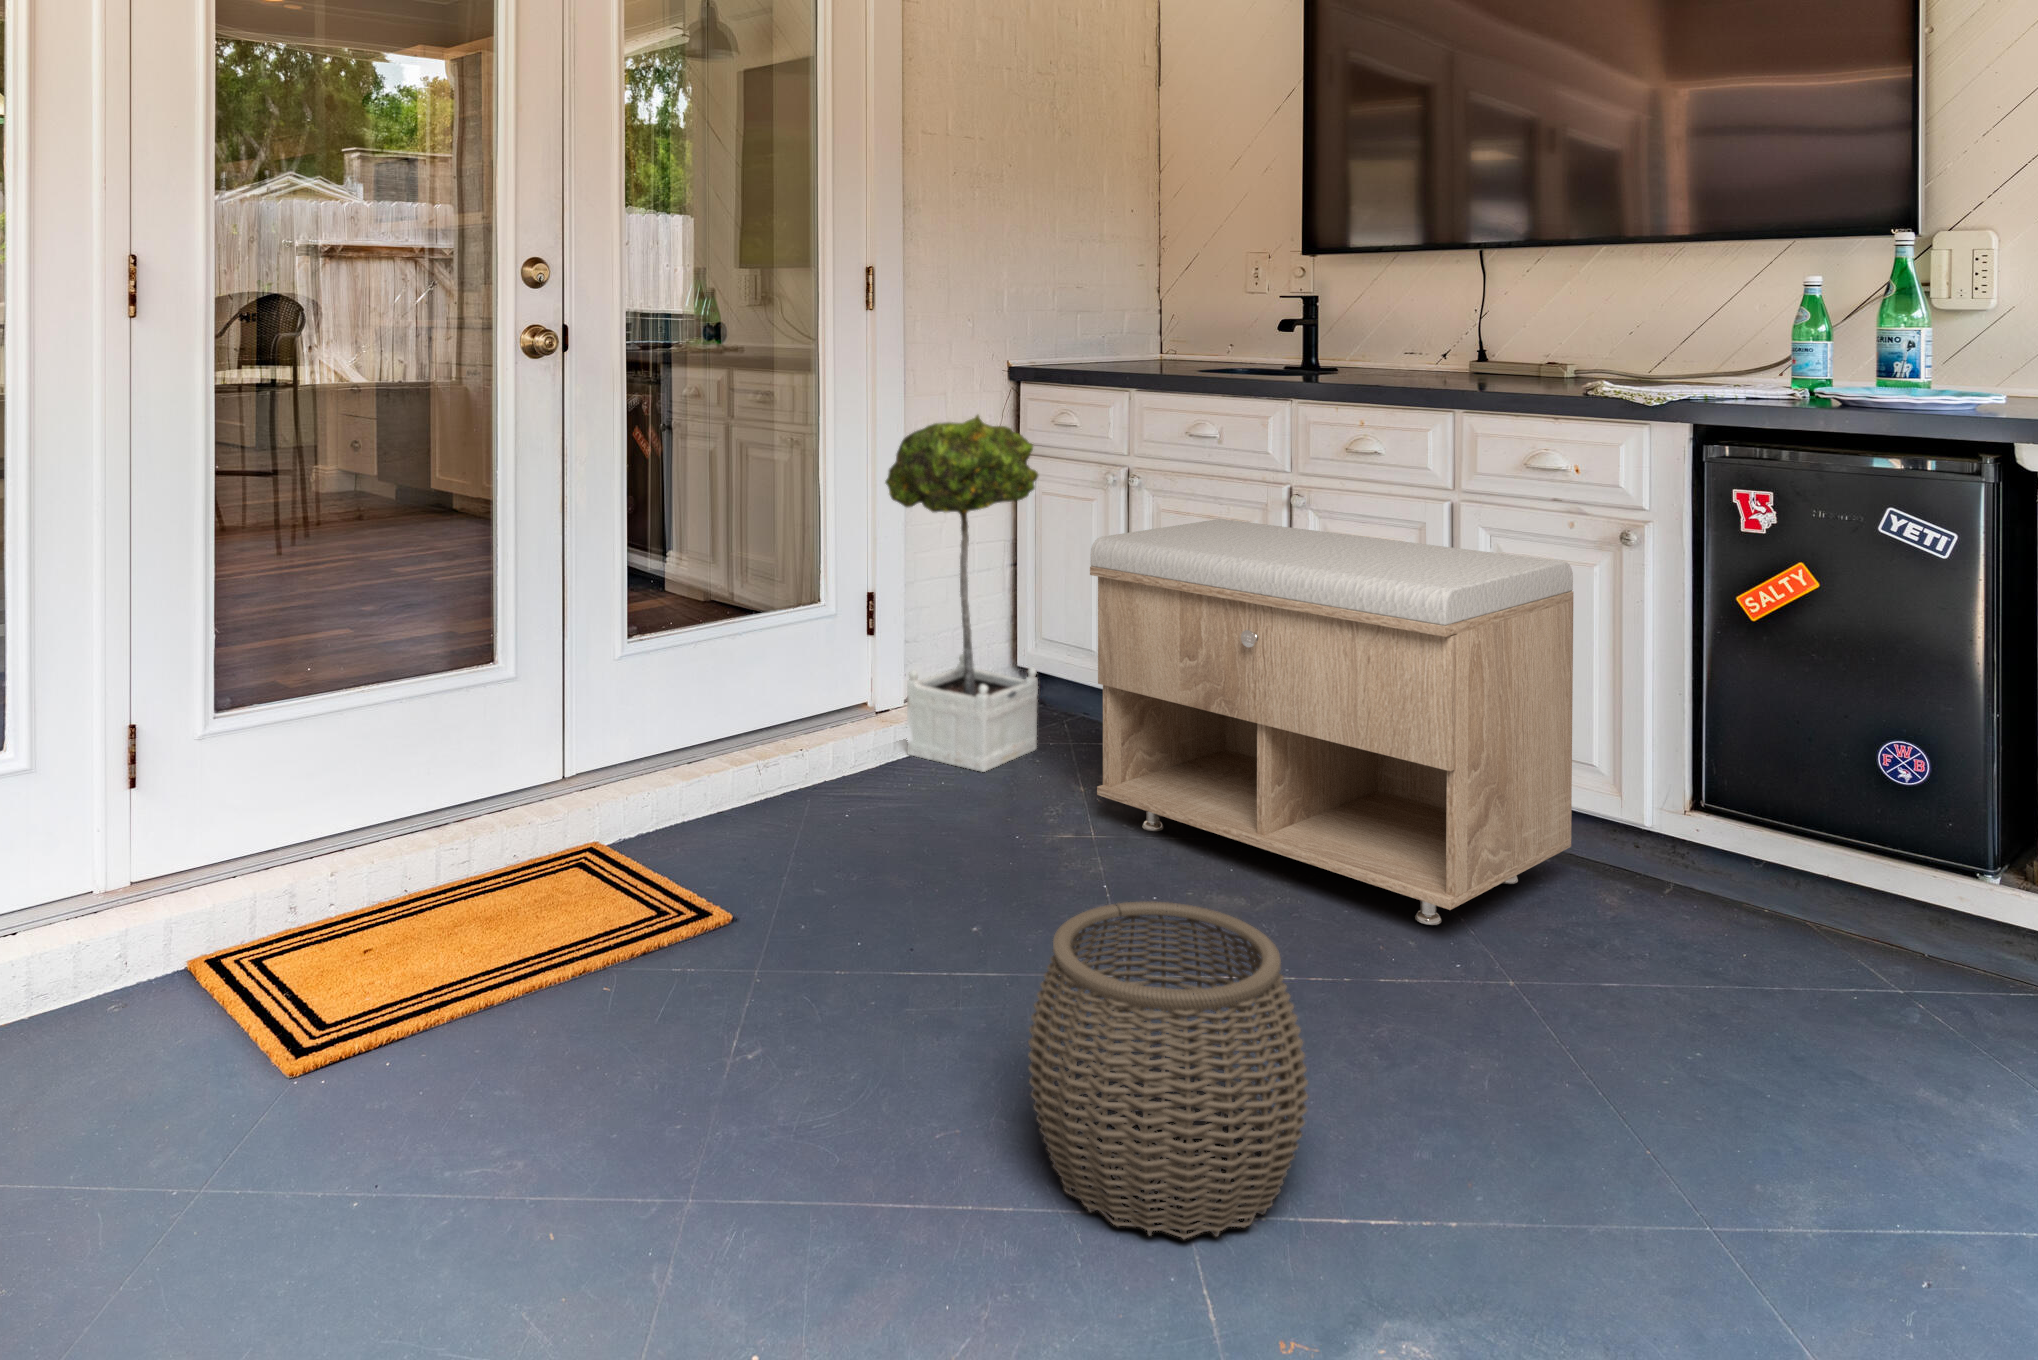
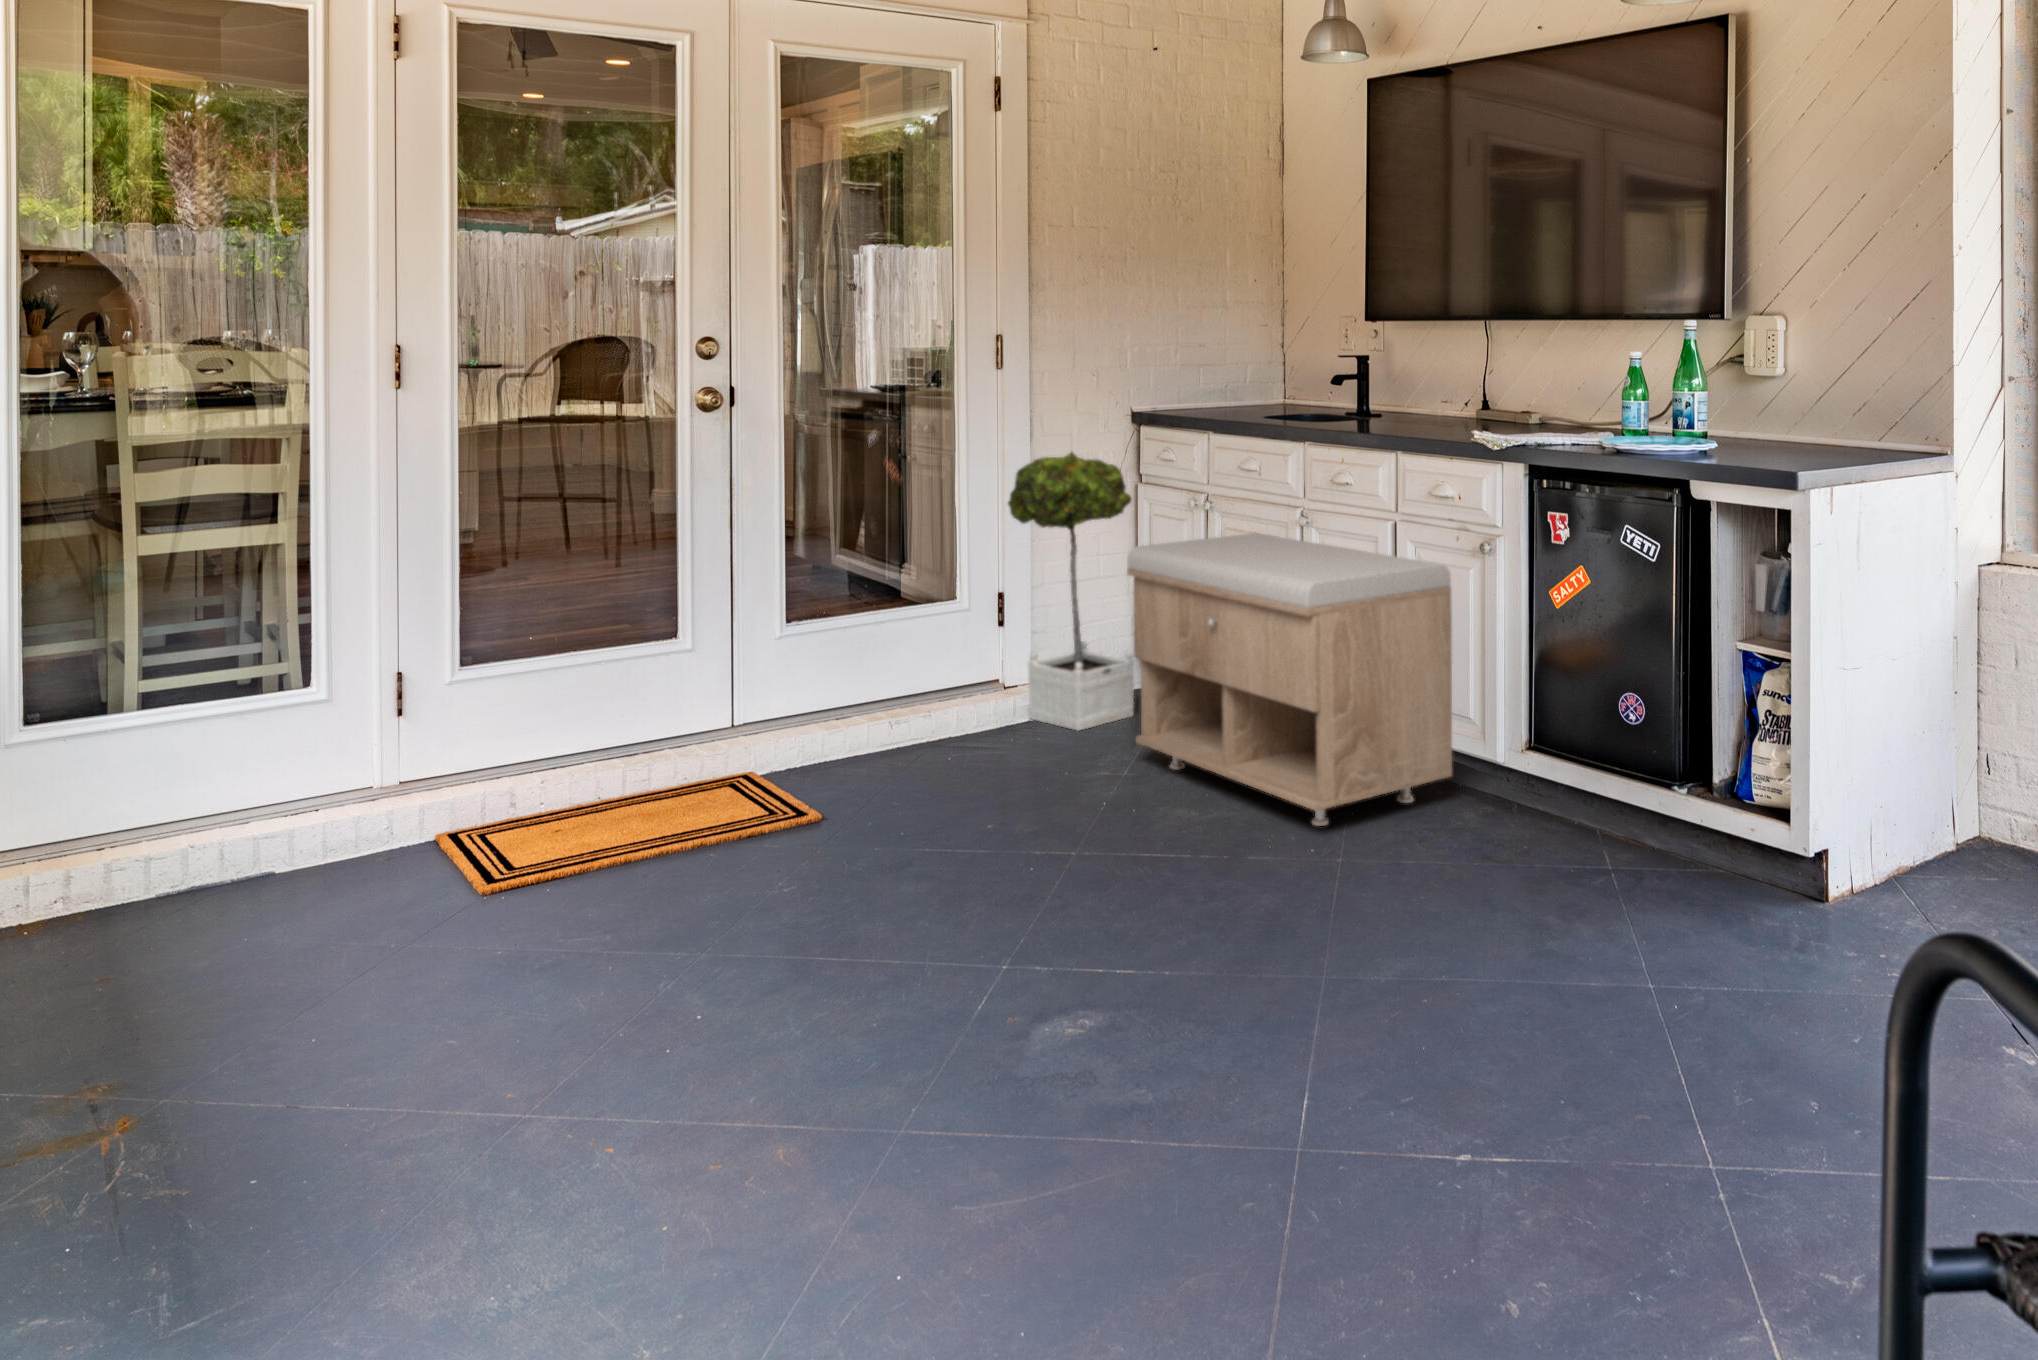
woven basket: present [1028,902,1309,1240] -> none [919,780,1095,973]

